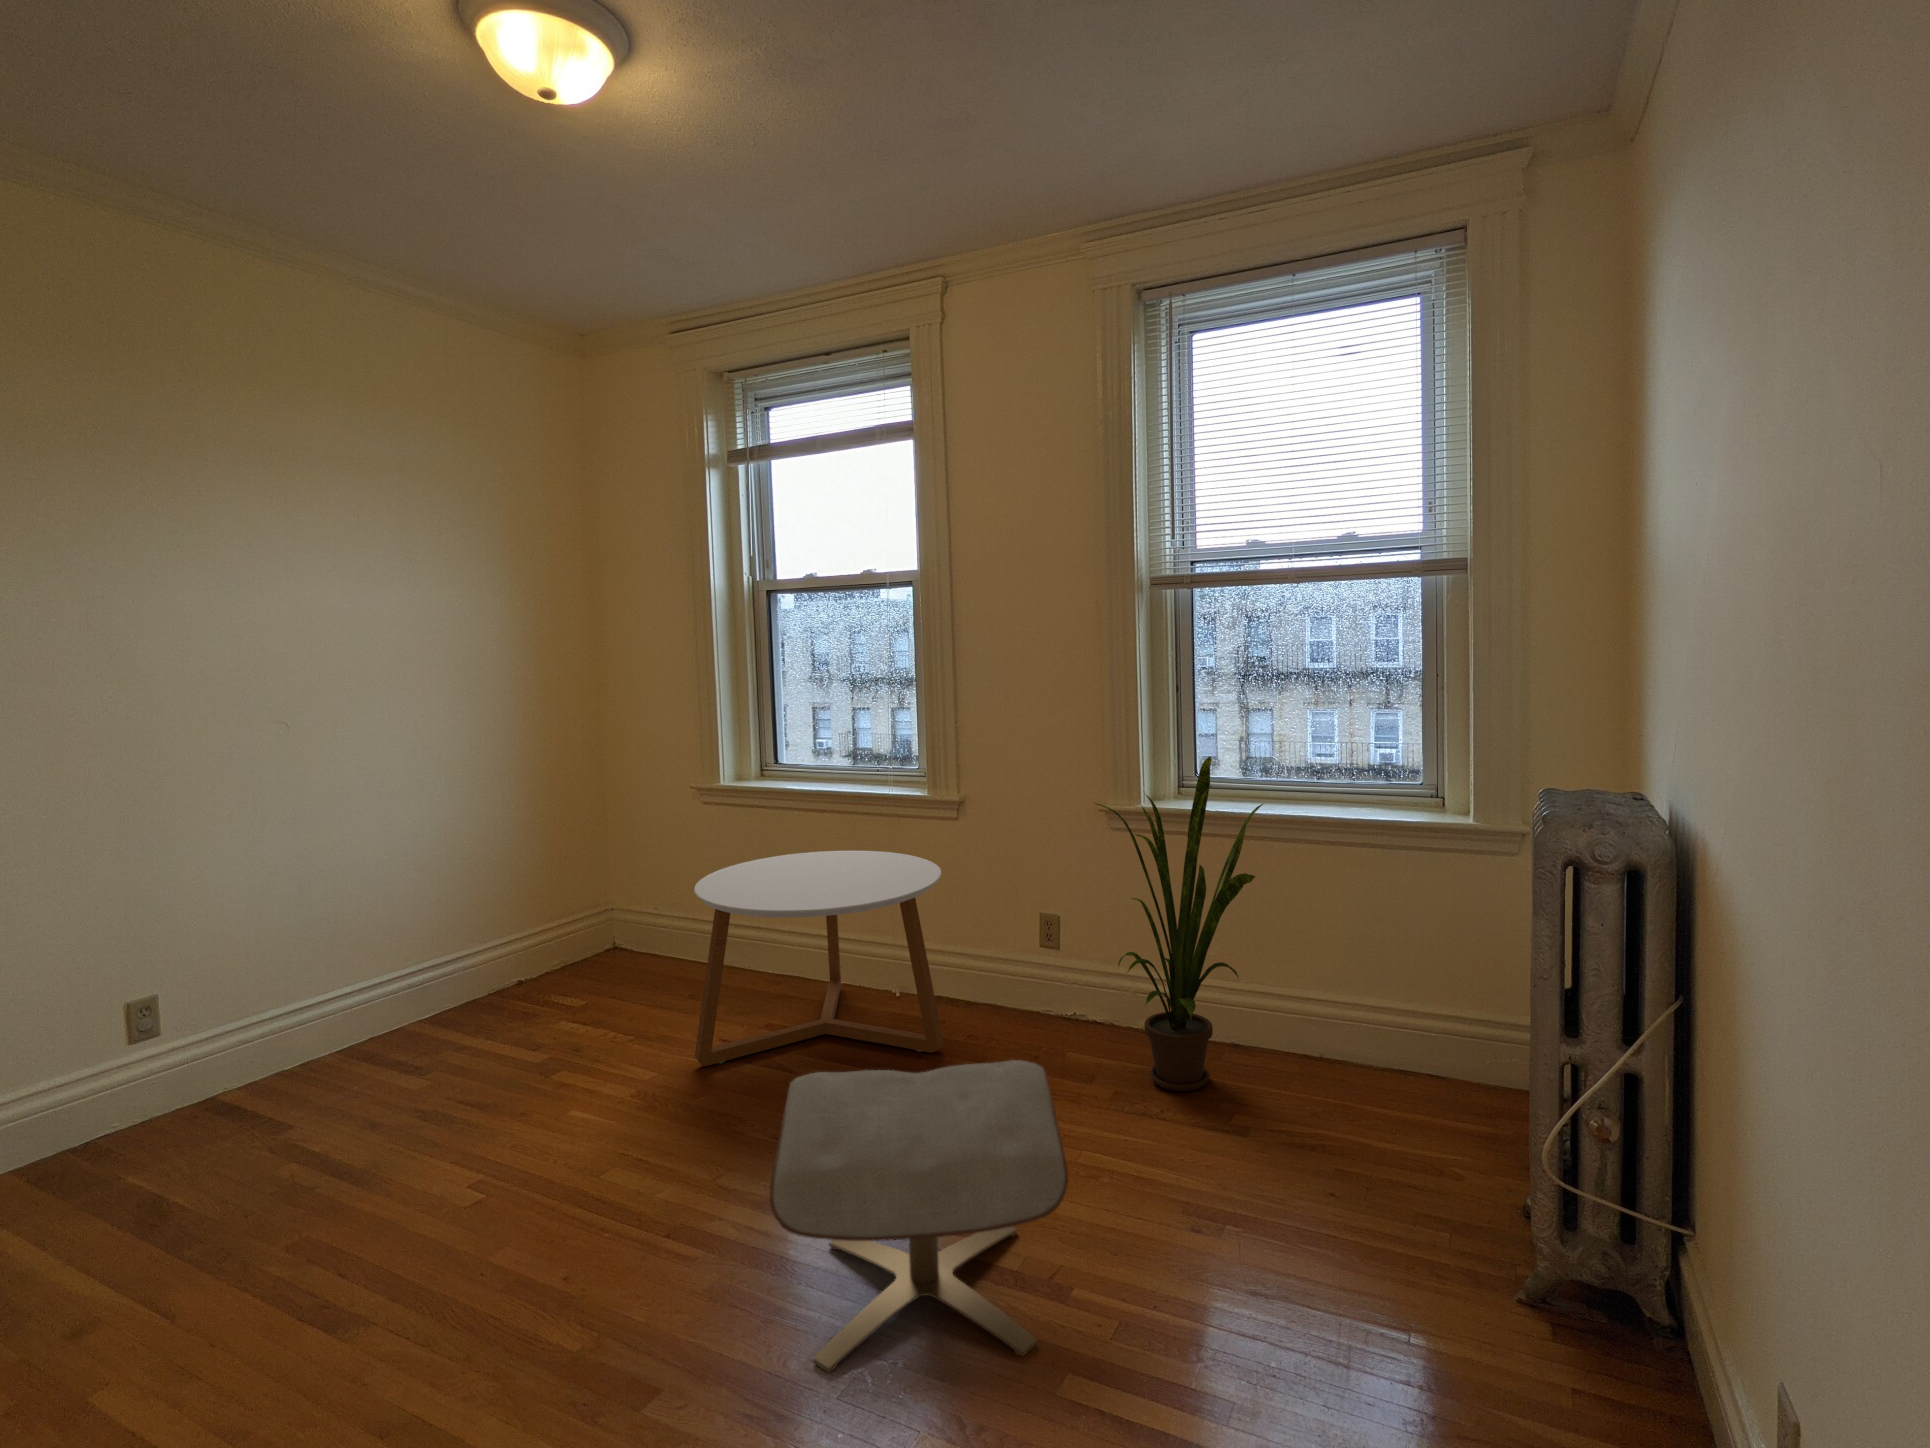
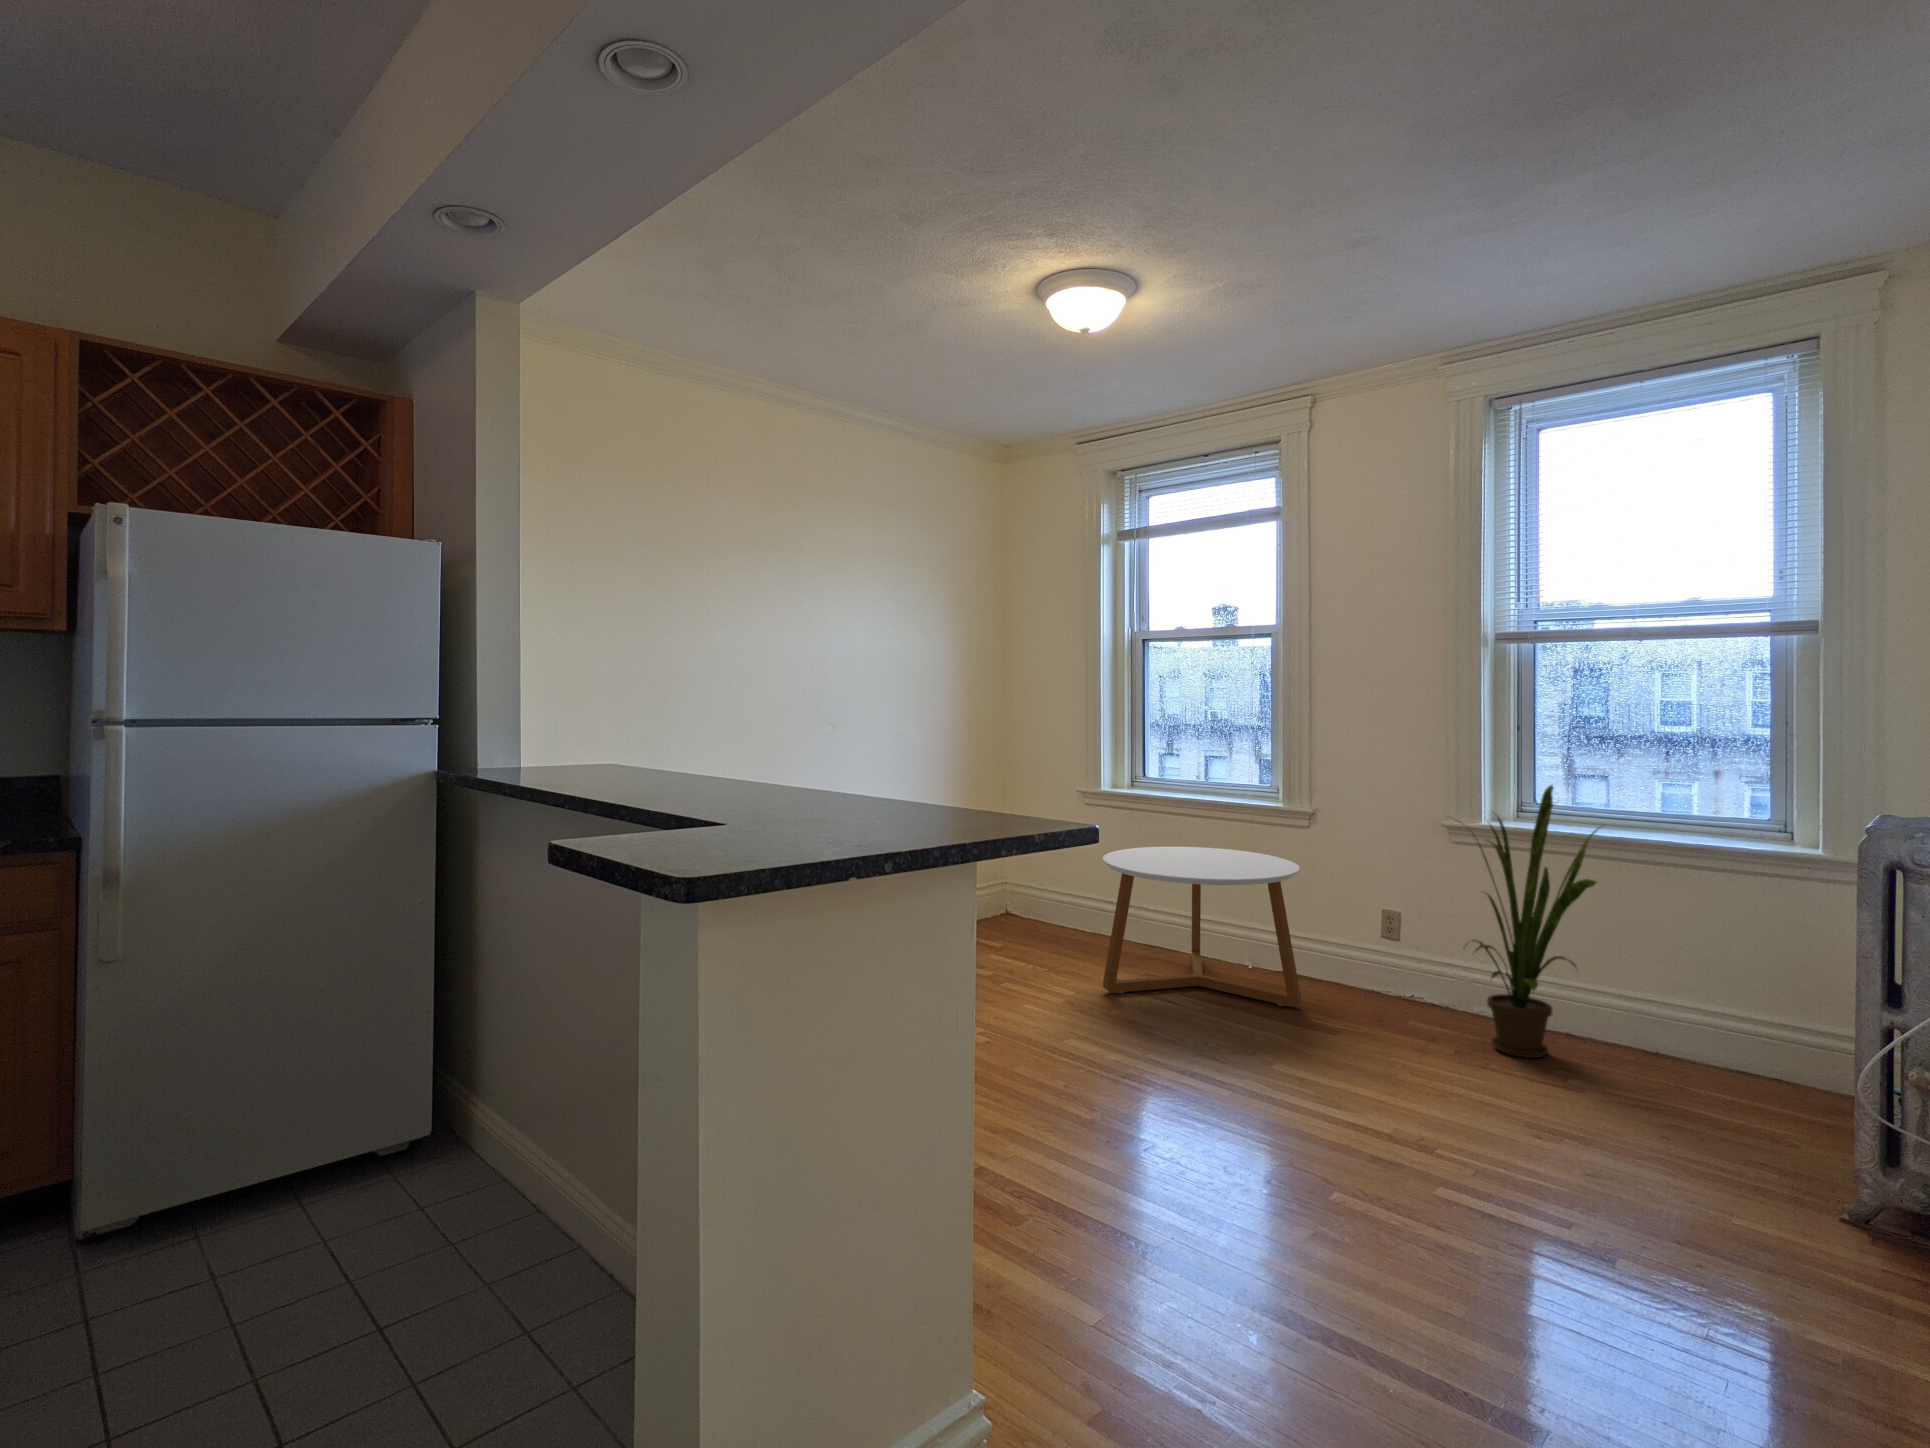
ottoman: present [770,1060,1068,1372] -> none [1224,971,1449,1172]

